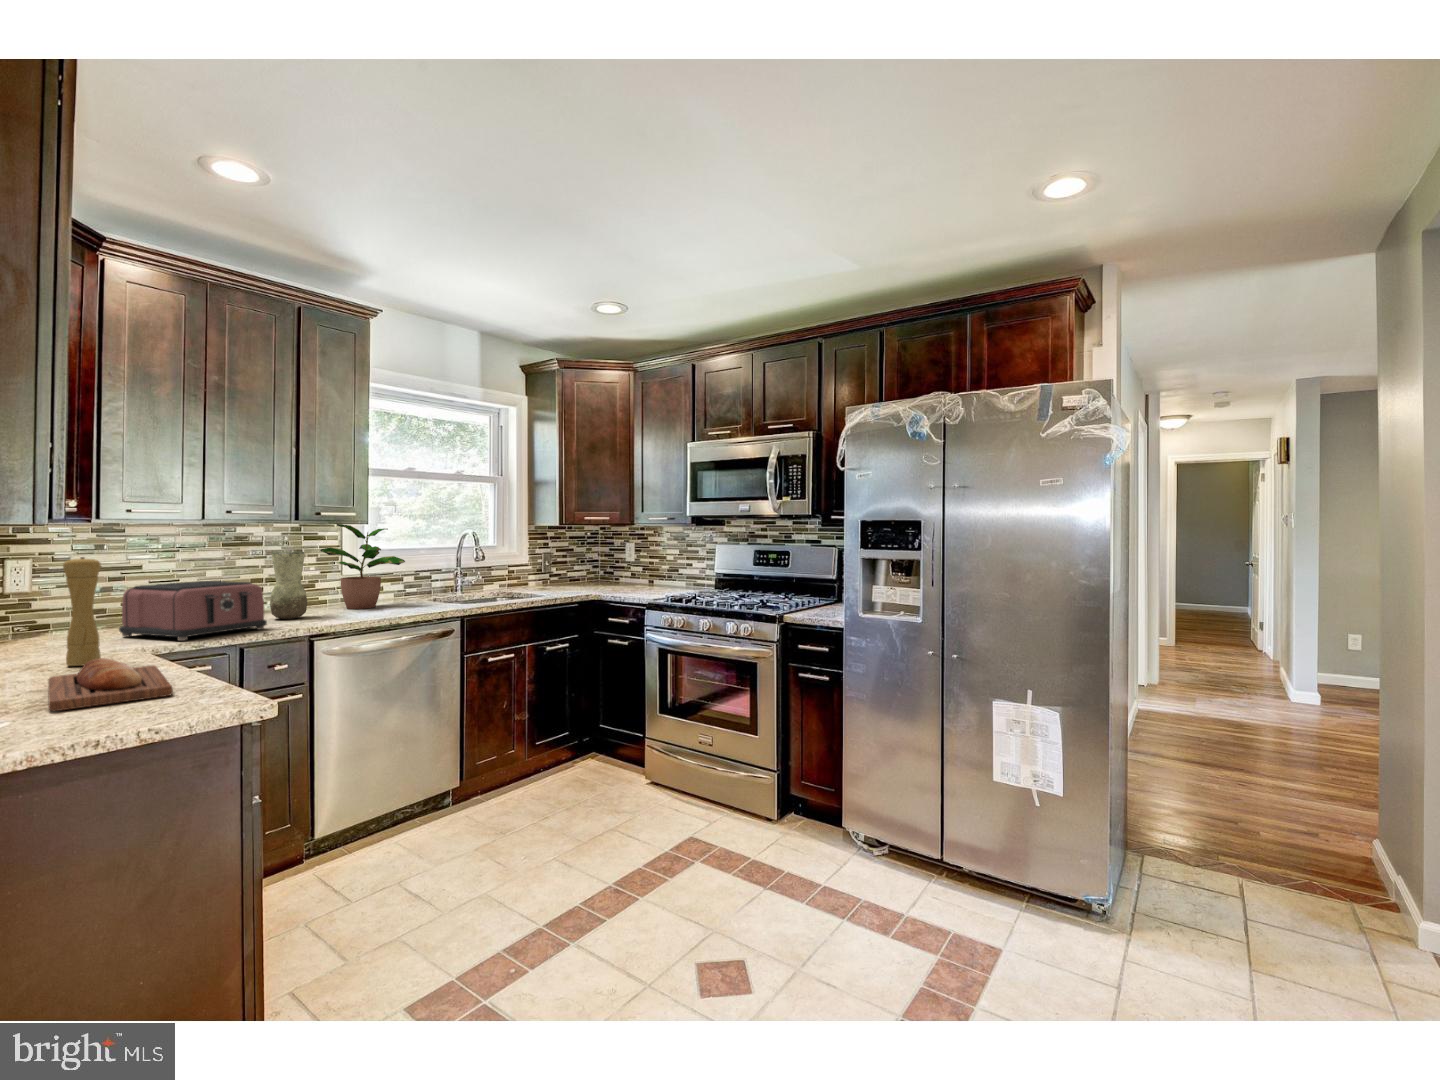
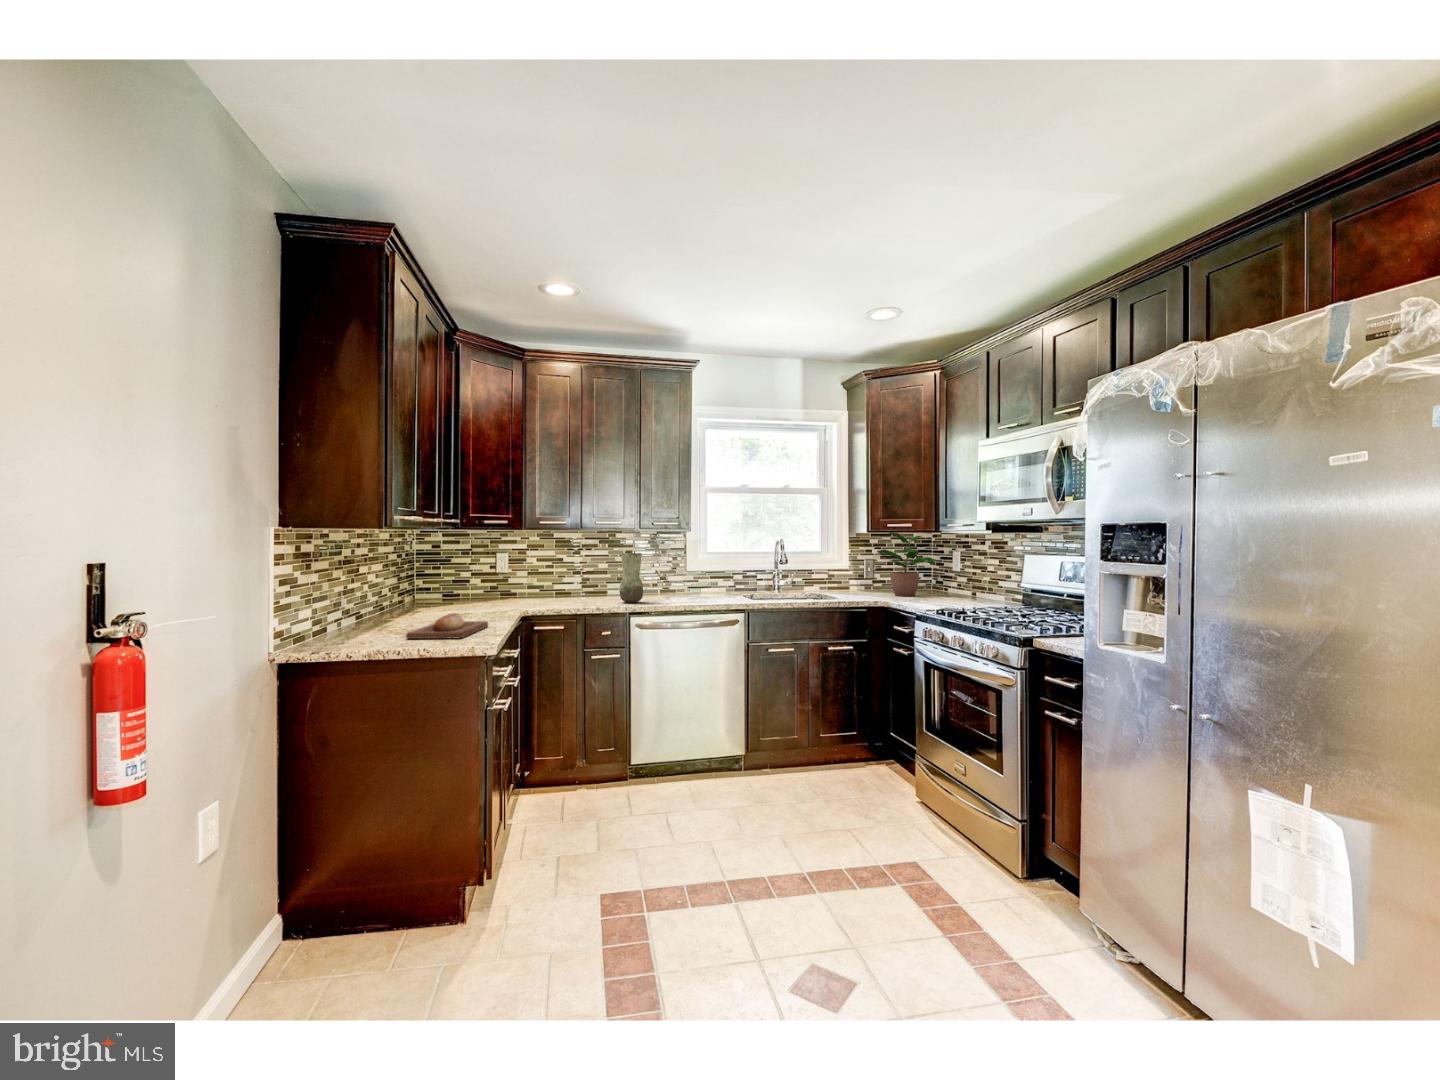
potted plant: present [320,524,405,609] -> present [877,532,937,596]
pepper mill: present [63,557,101,666] -> none [469,553,487,619]
toaster: present [119,581,267,641] -> none [529,572,602,610]

